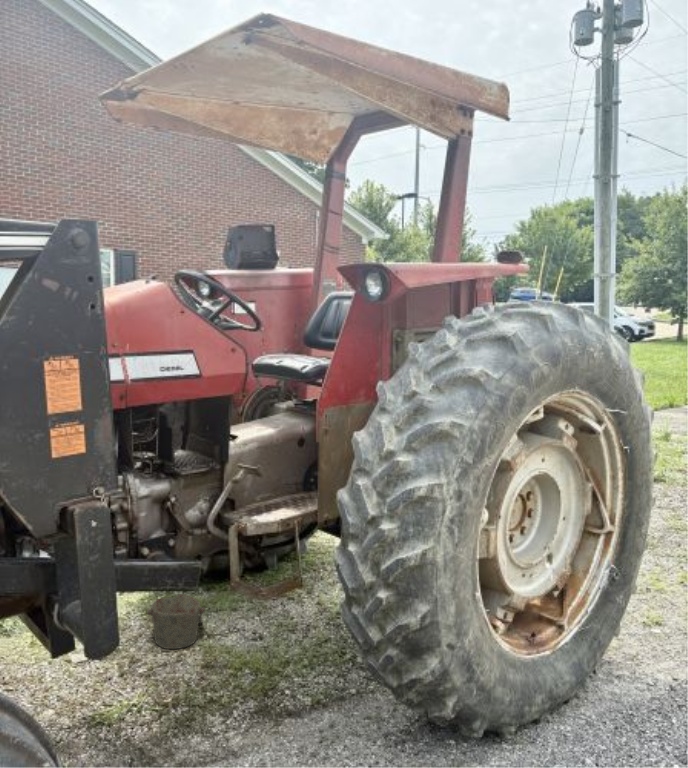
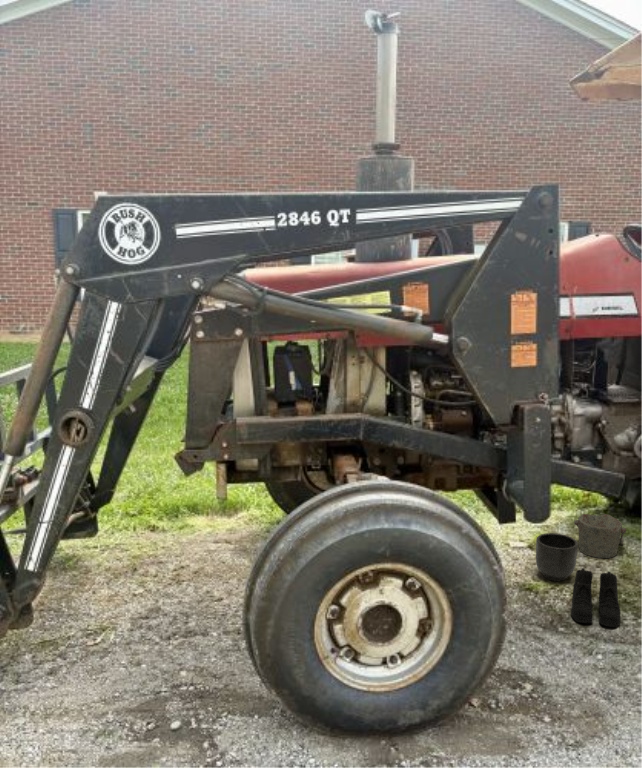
planter: none [104,635,154,697] -> present [536,533,578,581]
boots: none [153,674,210,750] -> present [571,568,620,627]

